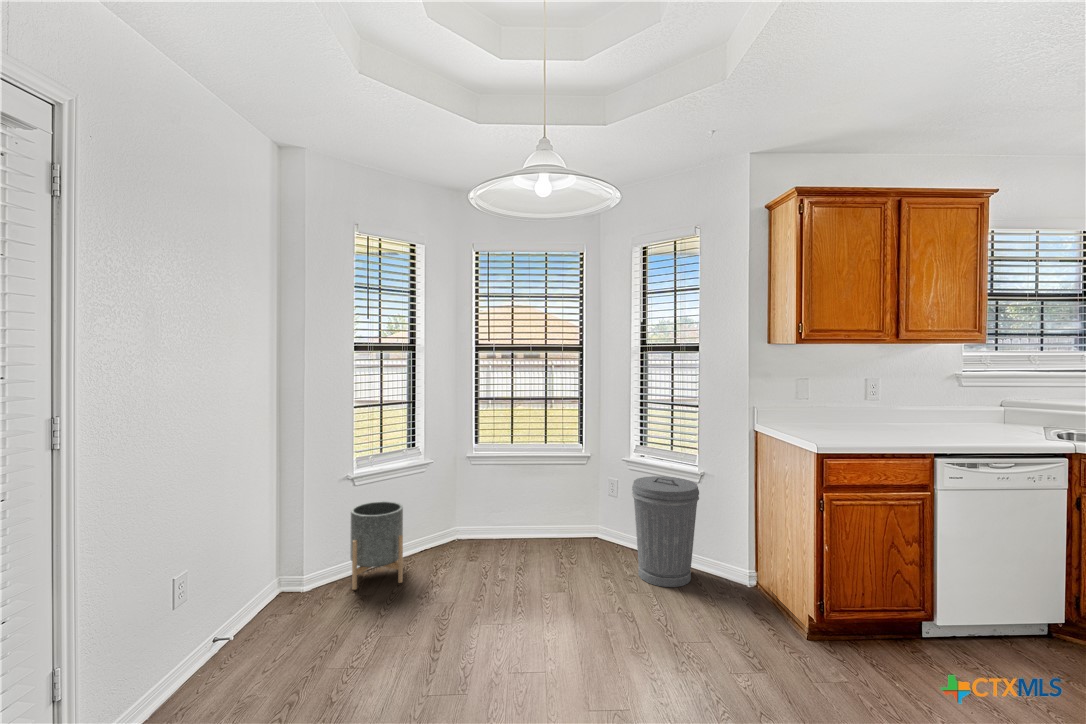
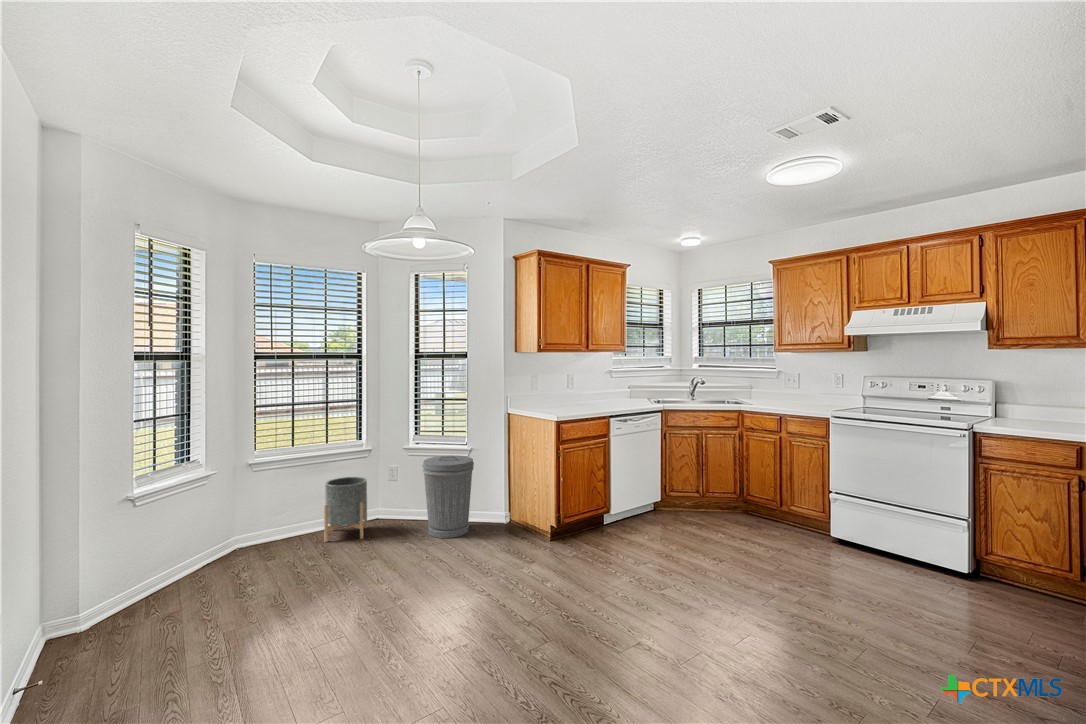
planter: present [350,501,403,590] -> present [324,477,367,542]

